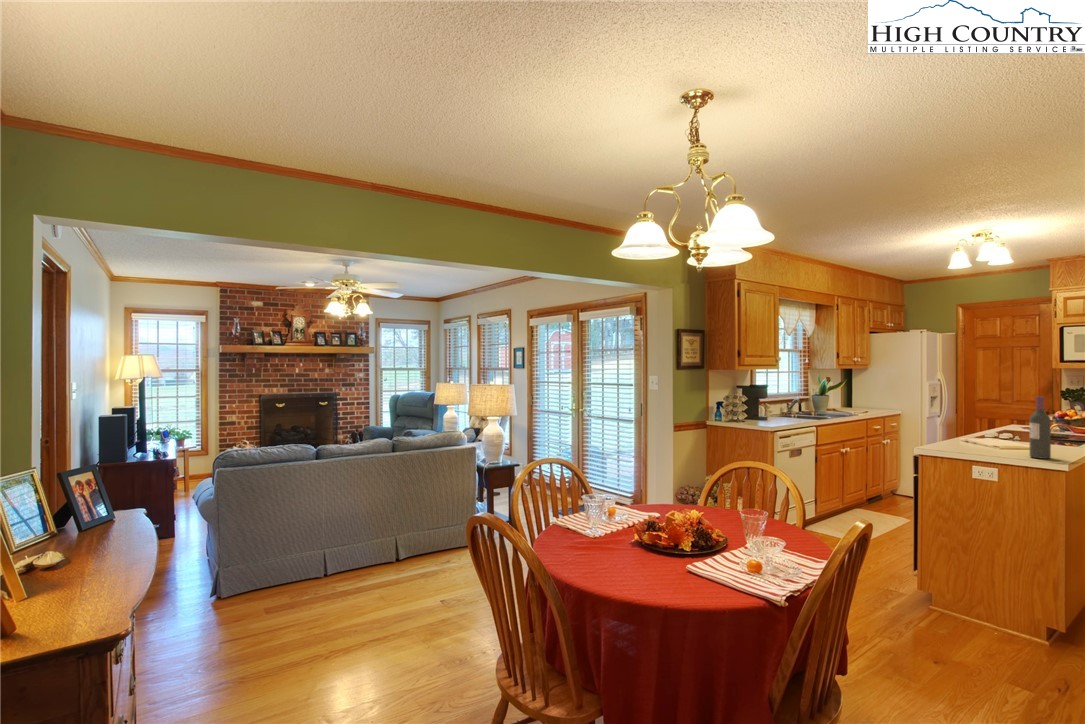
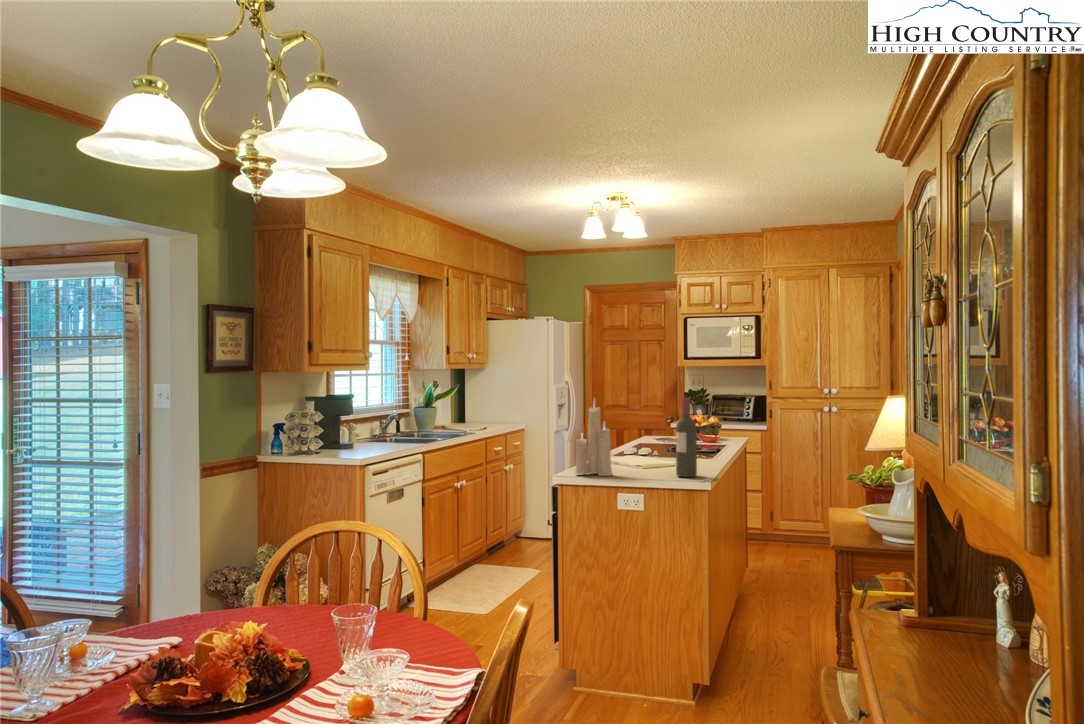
candle: none [935,391,969,452] -> present [575,407,612,476]

